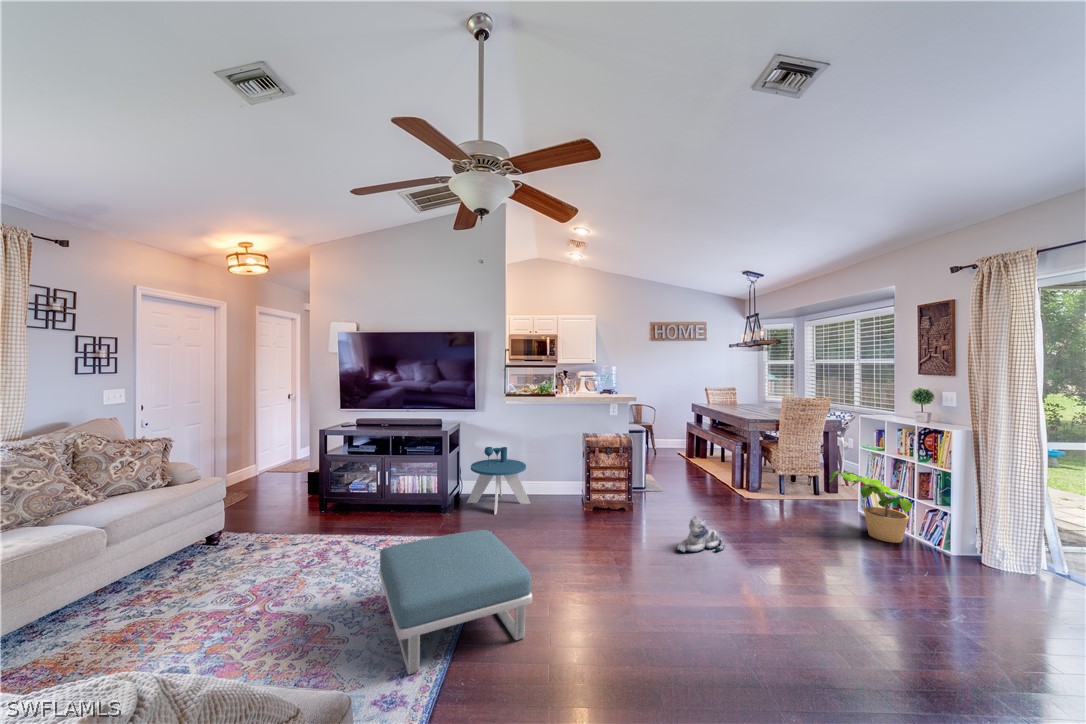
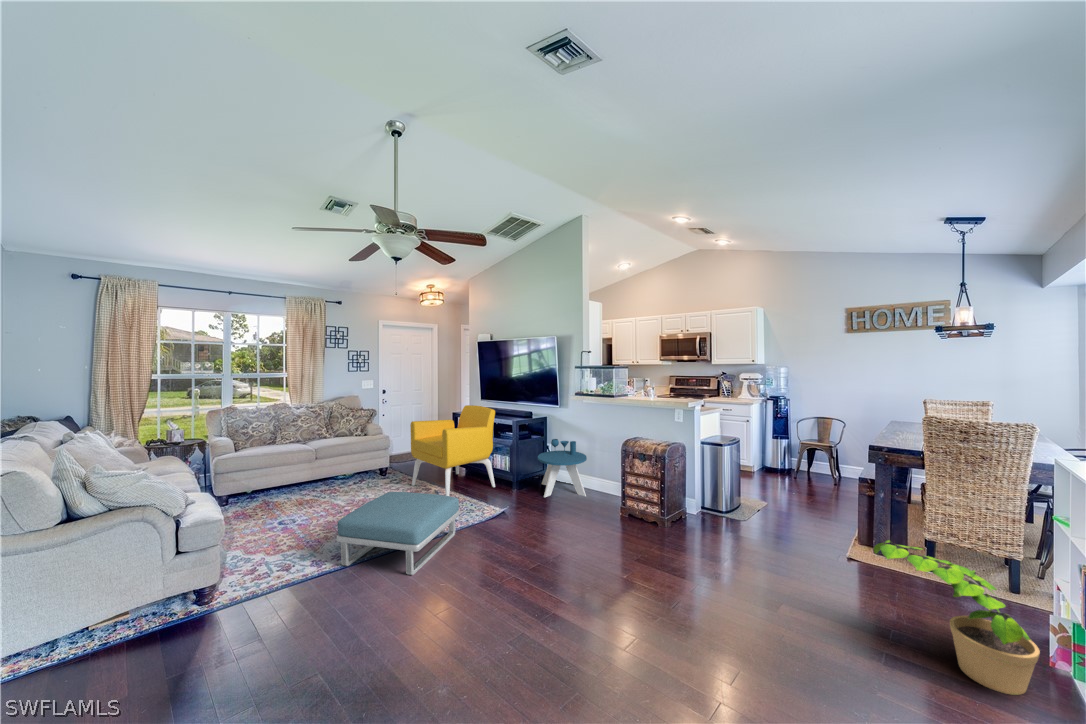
armchair: none [294,417,421,550] -> present [410,405,495,496]
plush toy: present [677,516,725,552] -> none [625,540,693,588]

